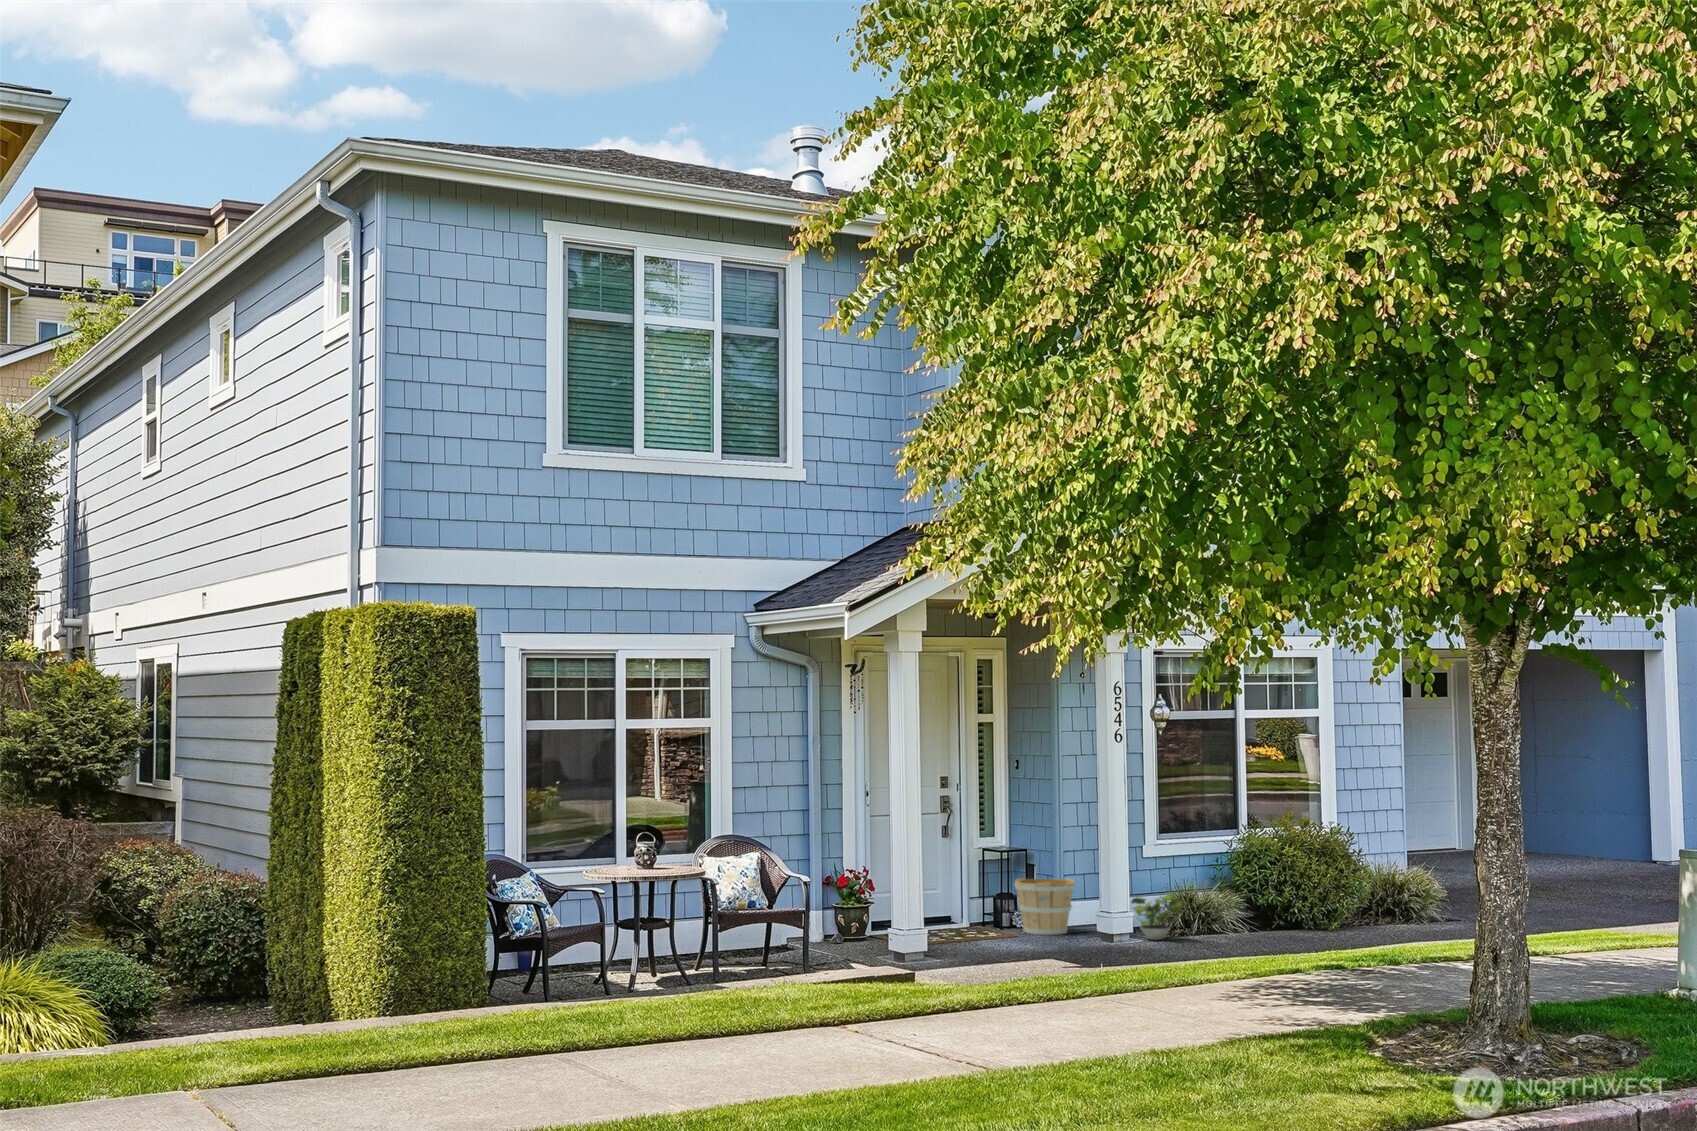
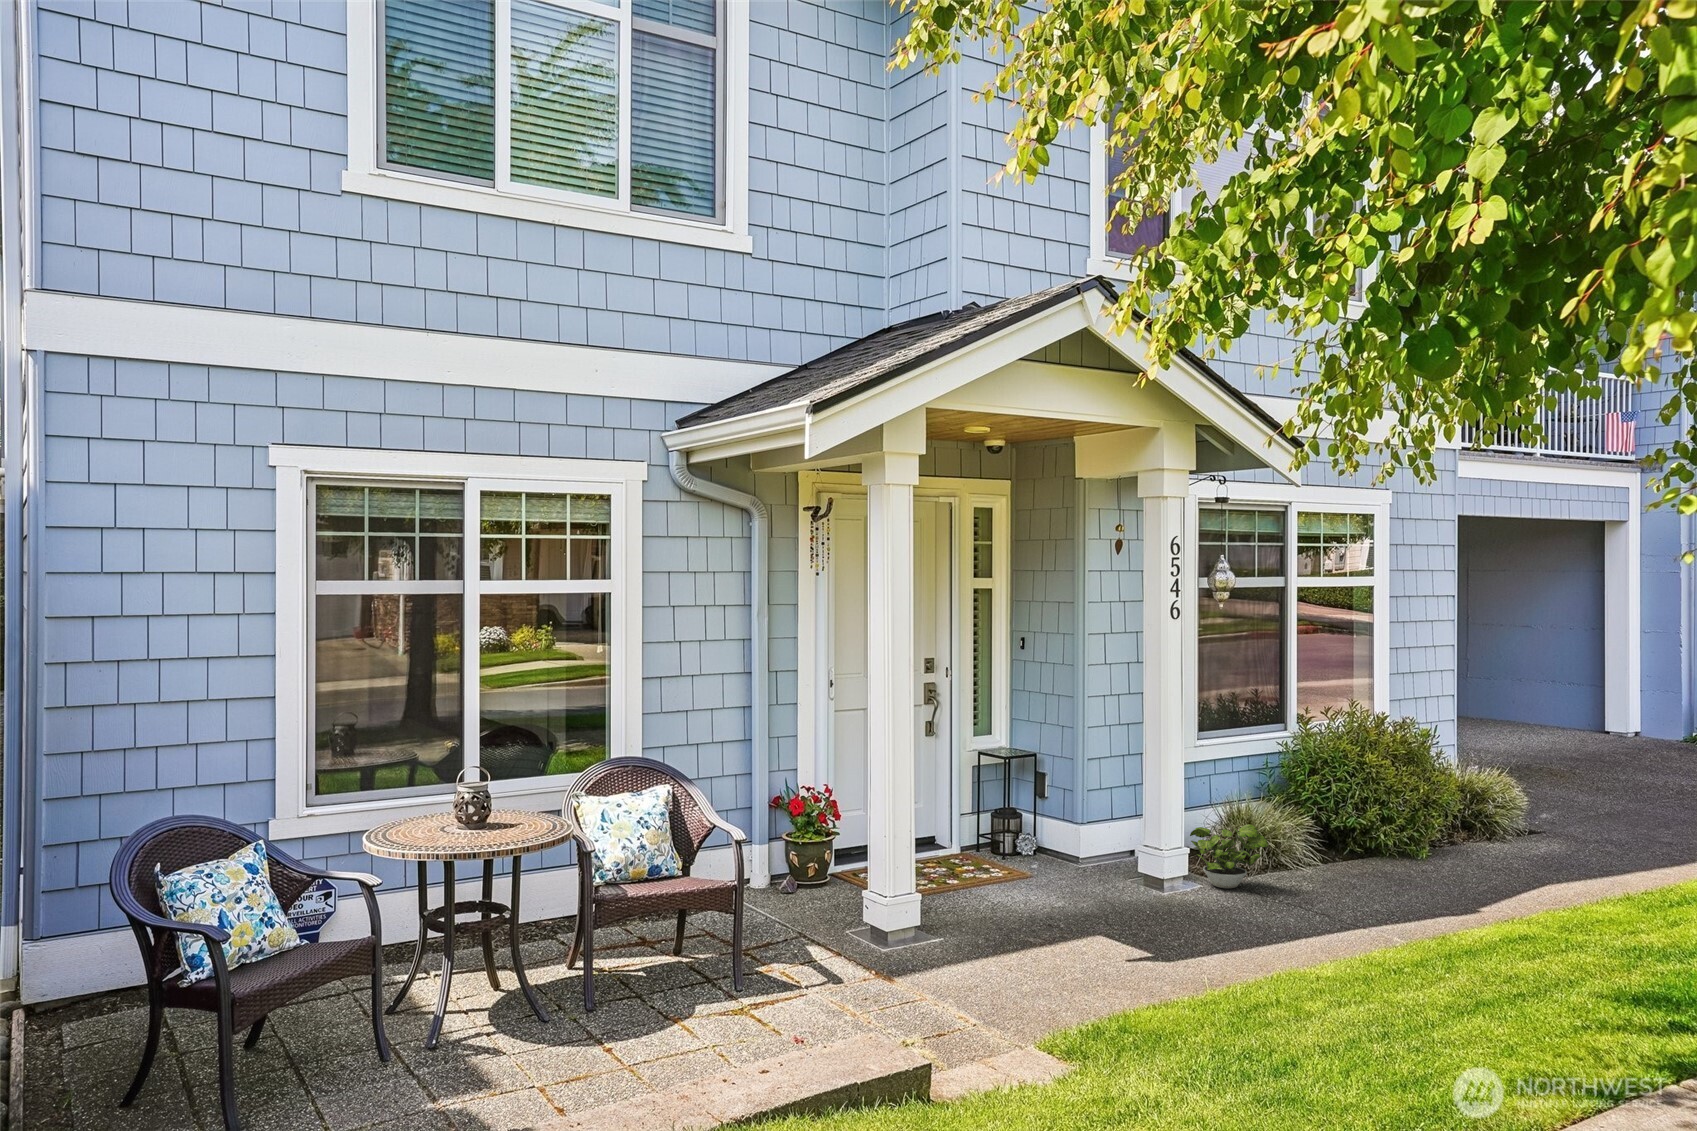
wooden bucket: present [1015,878,1075,935] -> none [1025,792,1107,873]

